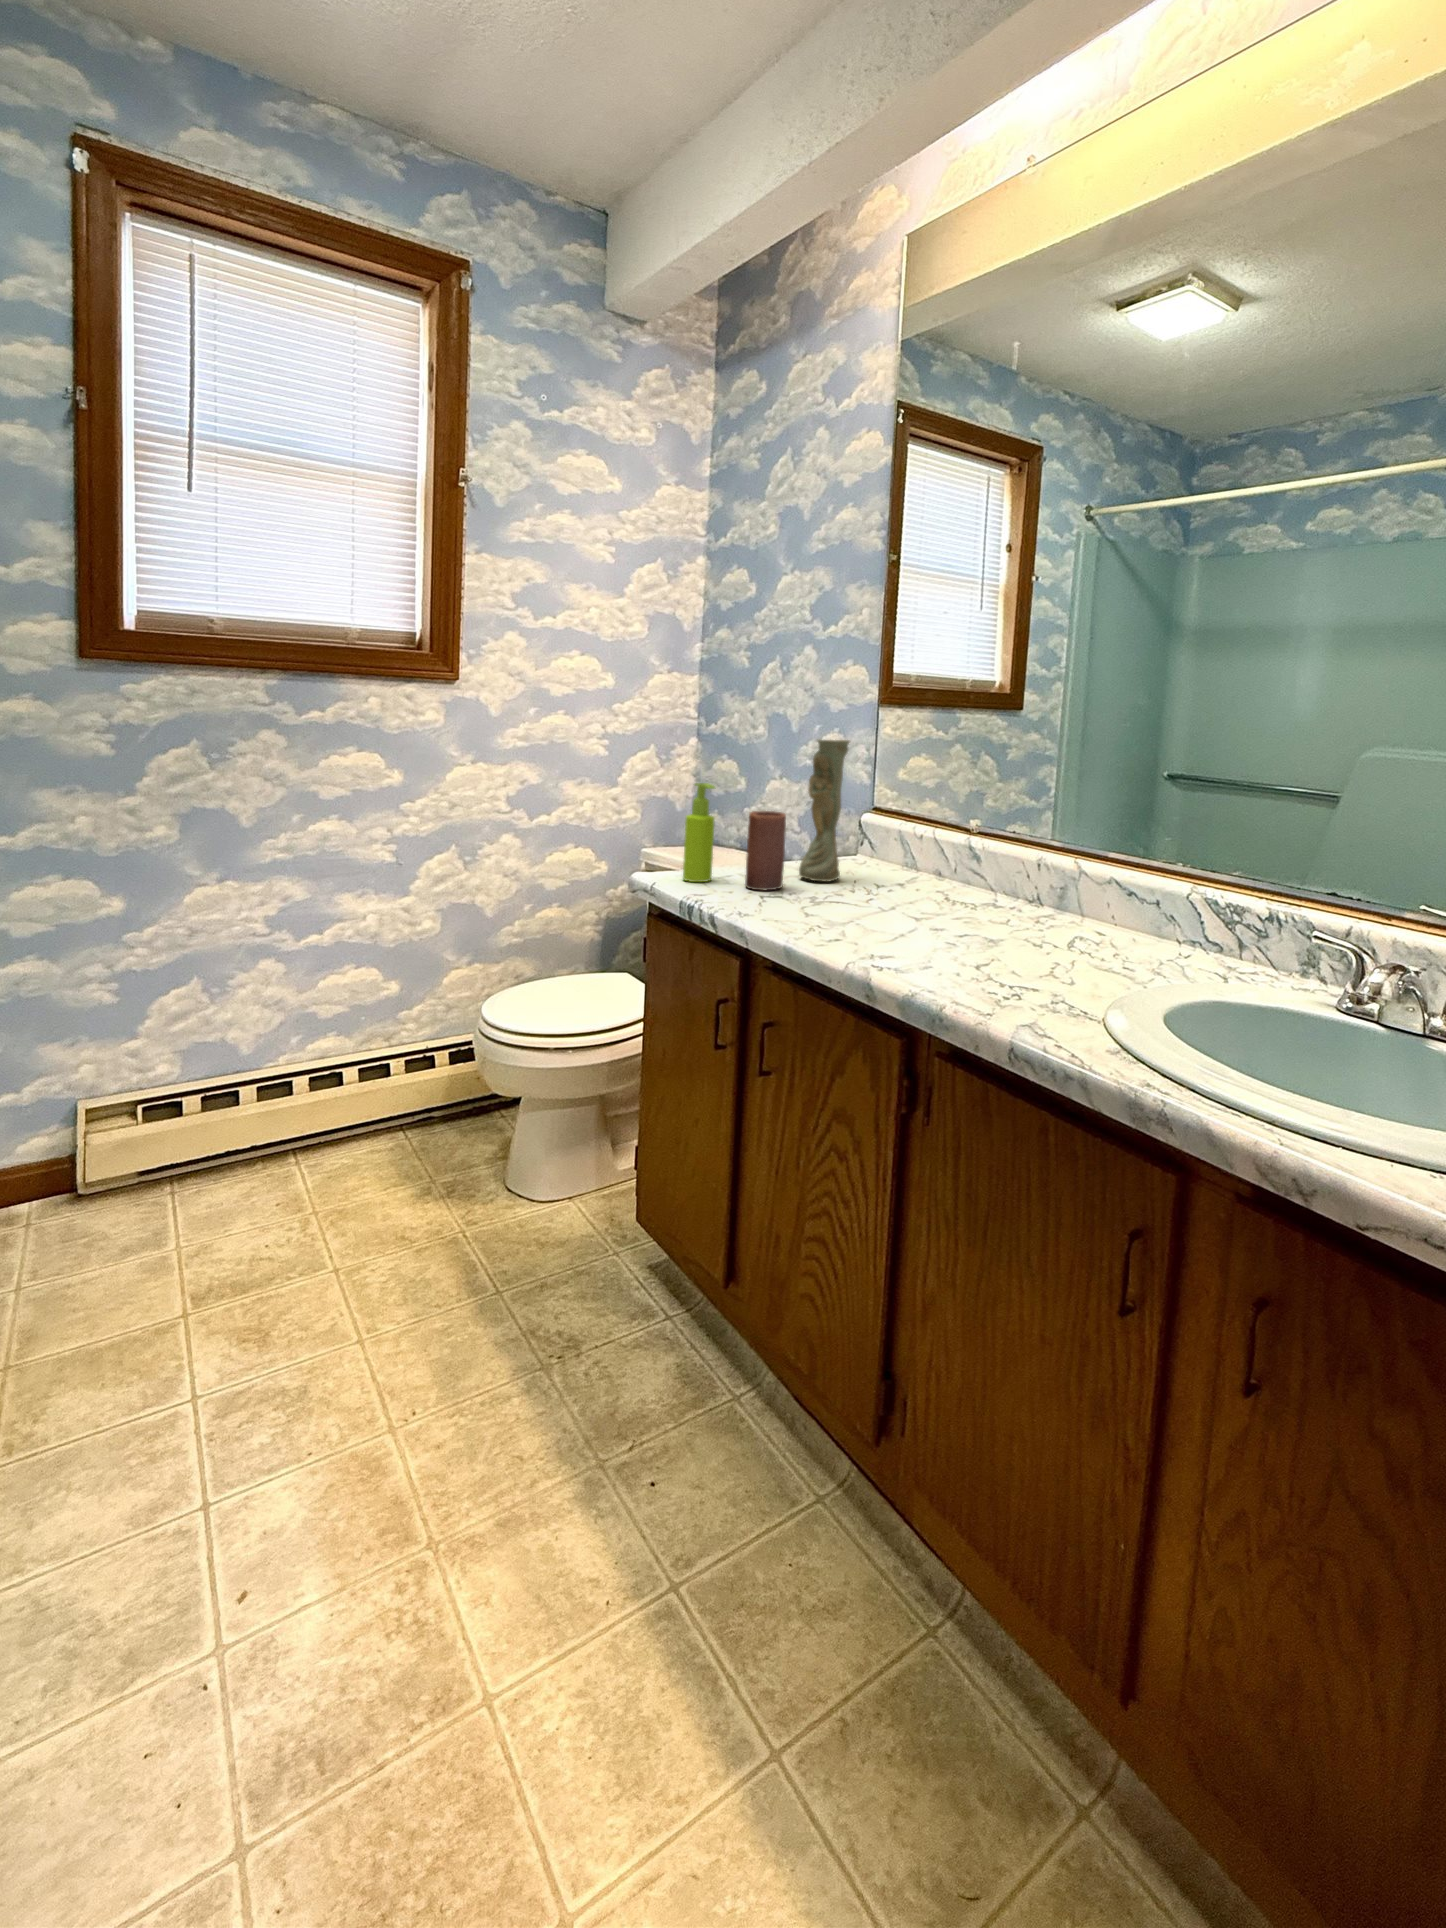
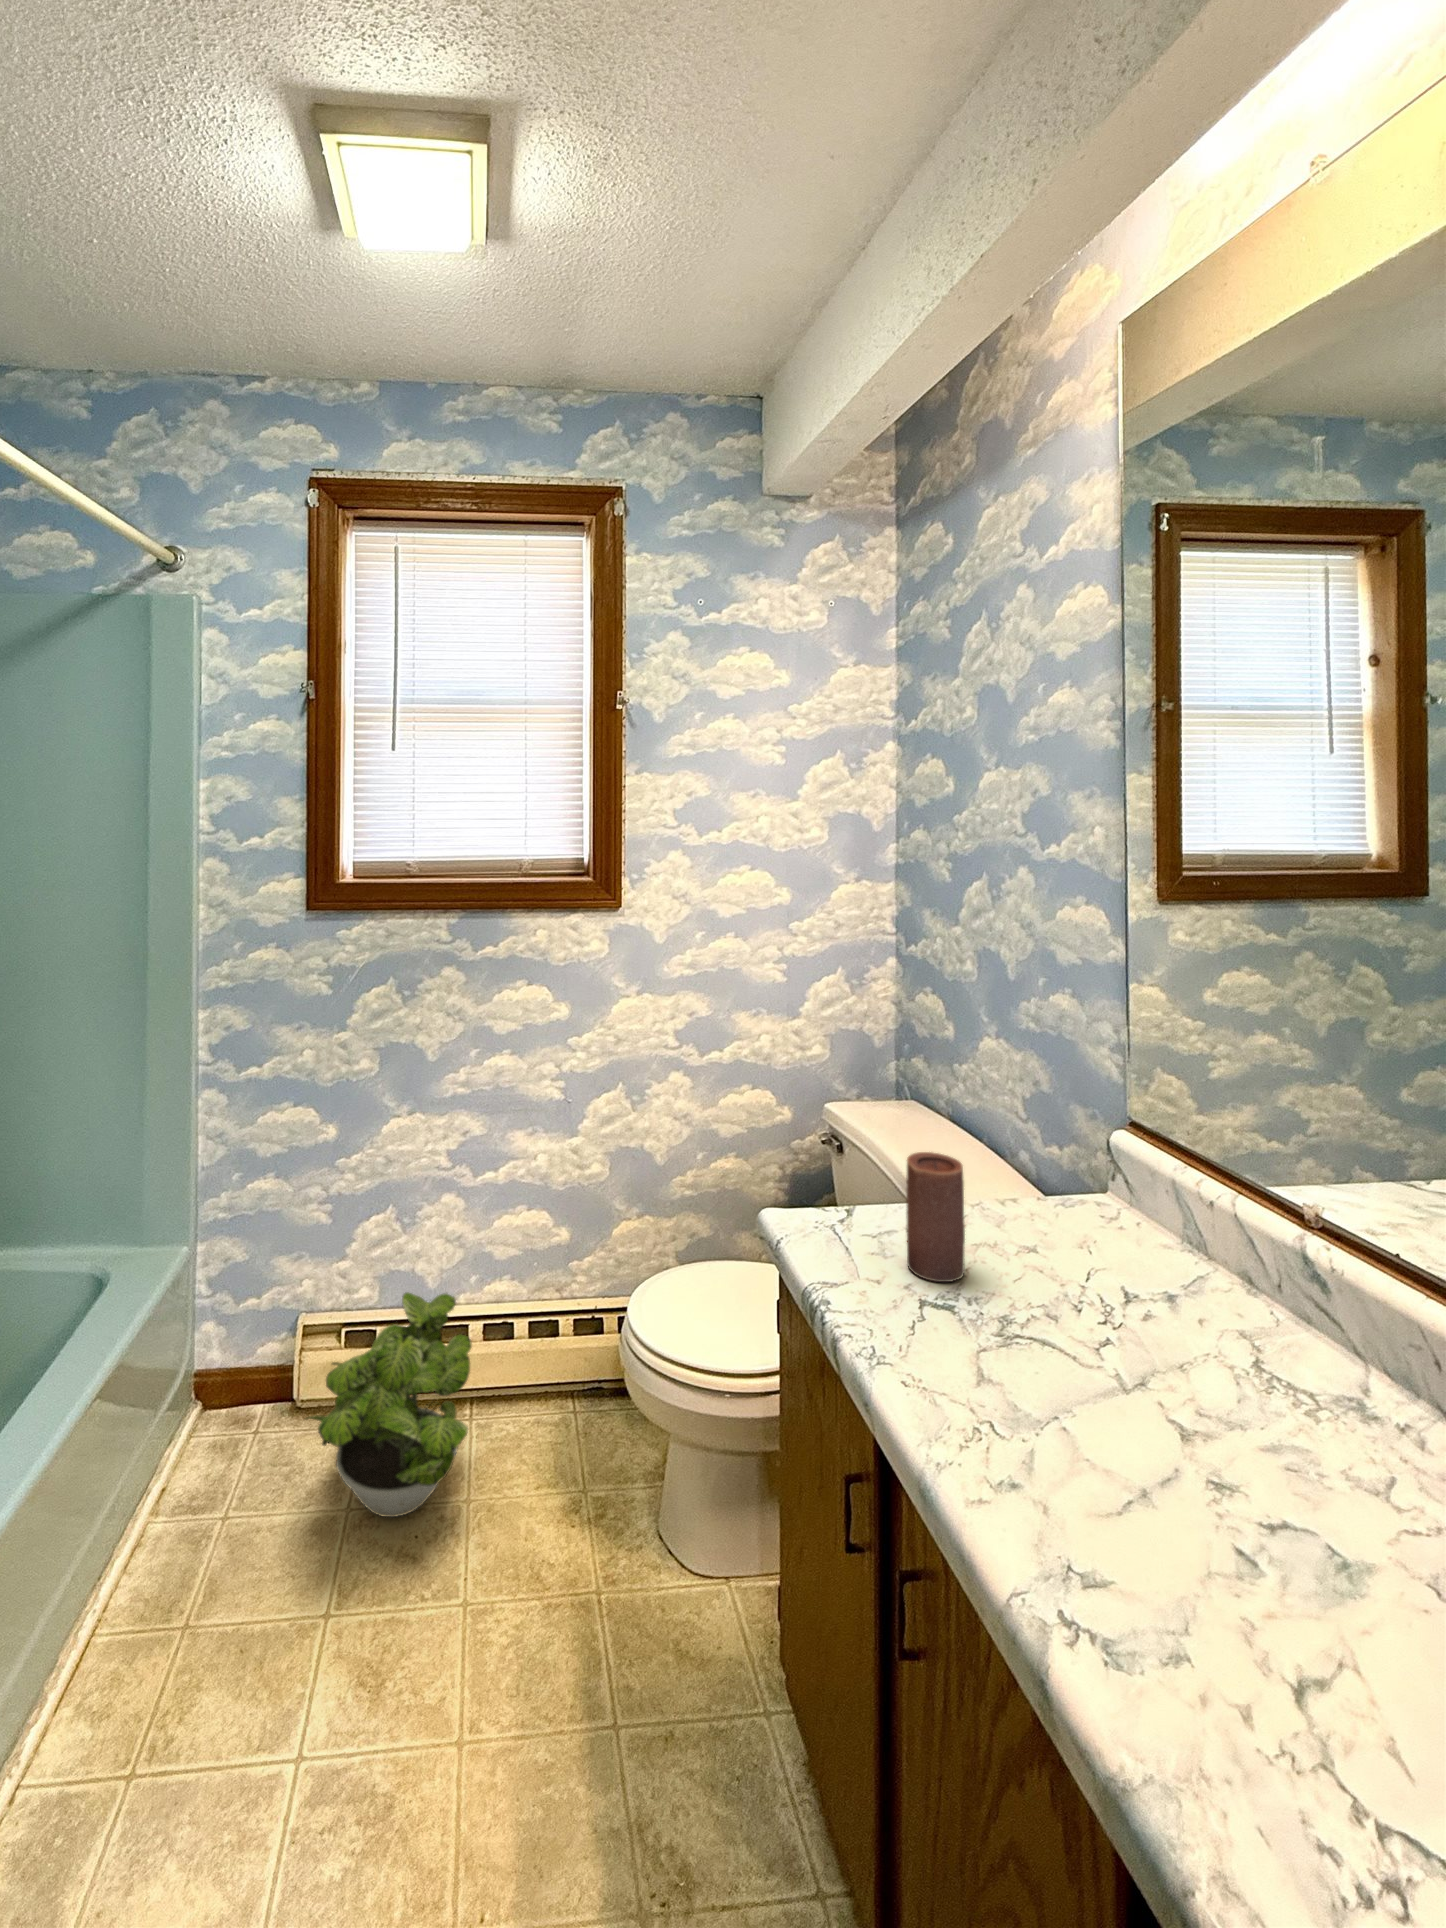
vase: present [799,740,850,882] -> none [998,1043,1070,1270]
soap dispenser: present [683,783,715,882] -> none [825,1097,865,1240]
potted plant: none [127,1047,323,1244] -> present [306,1292,472,1517]

